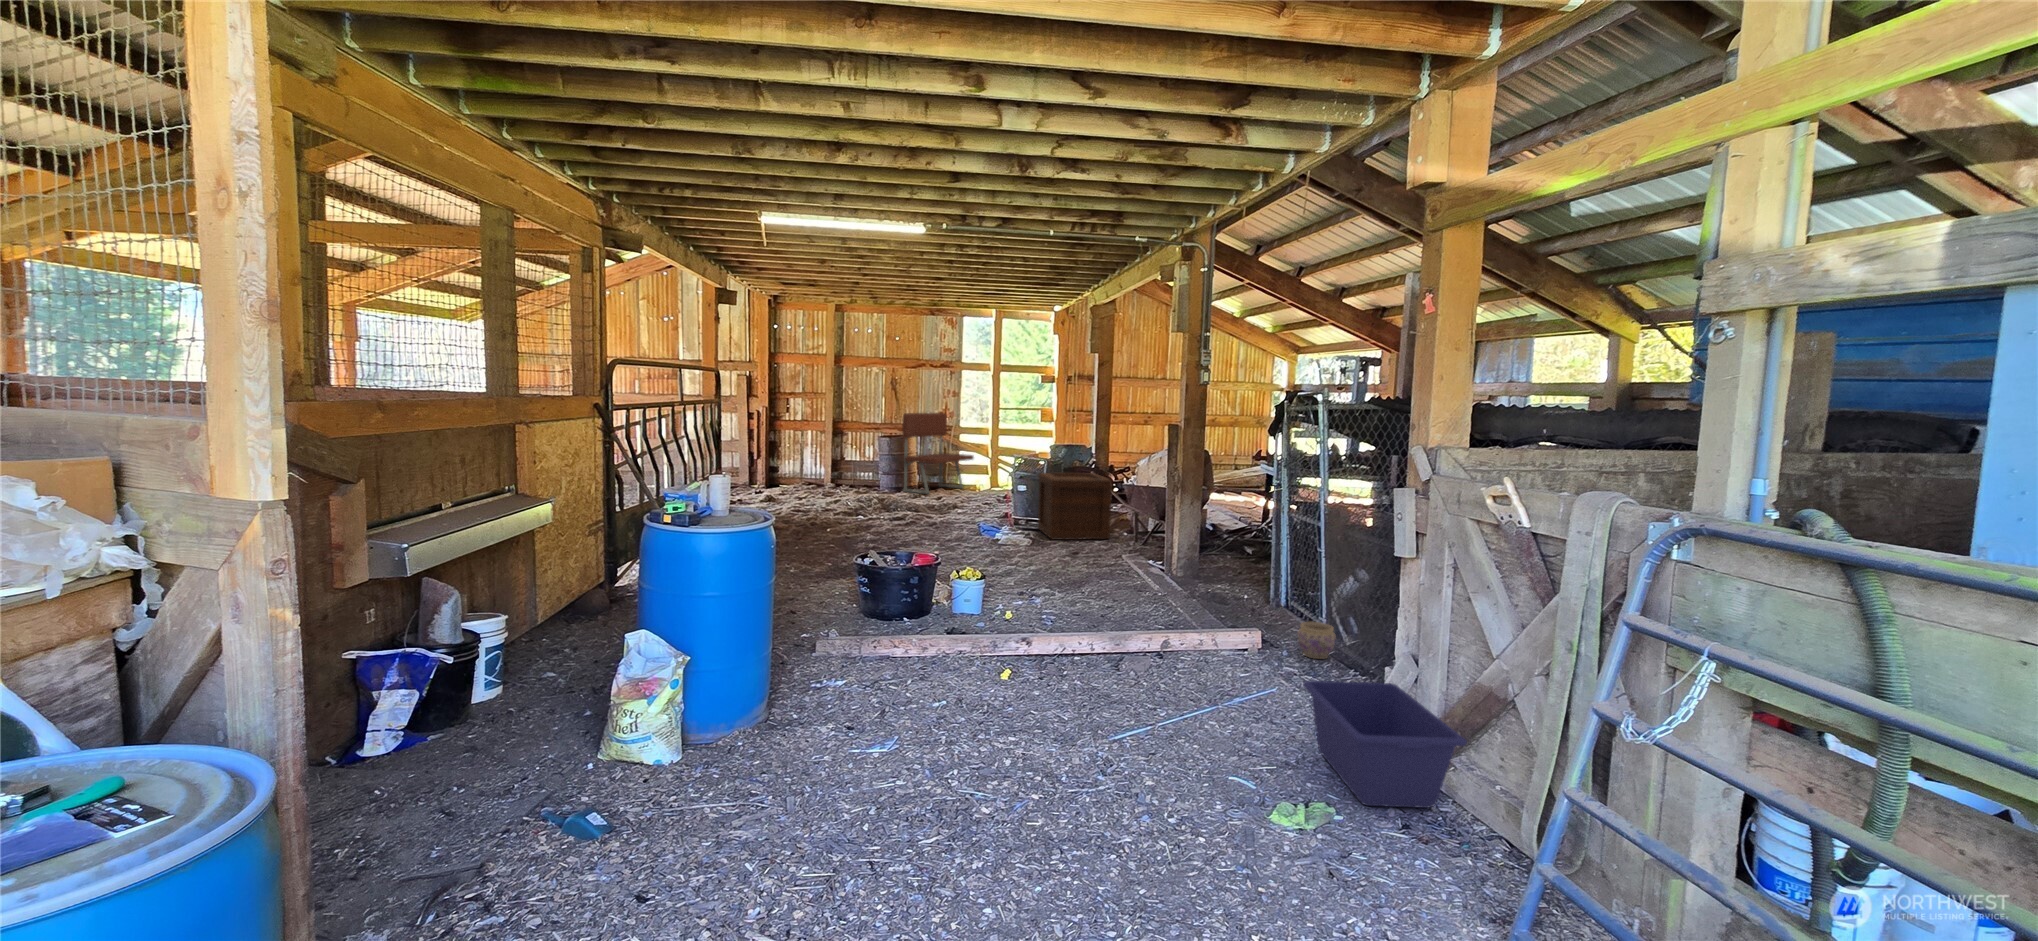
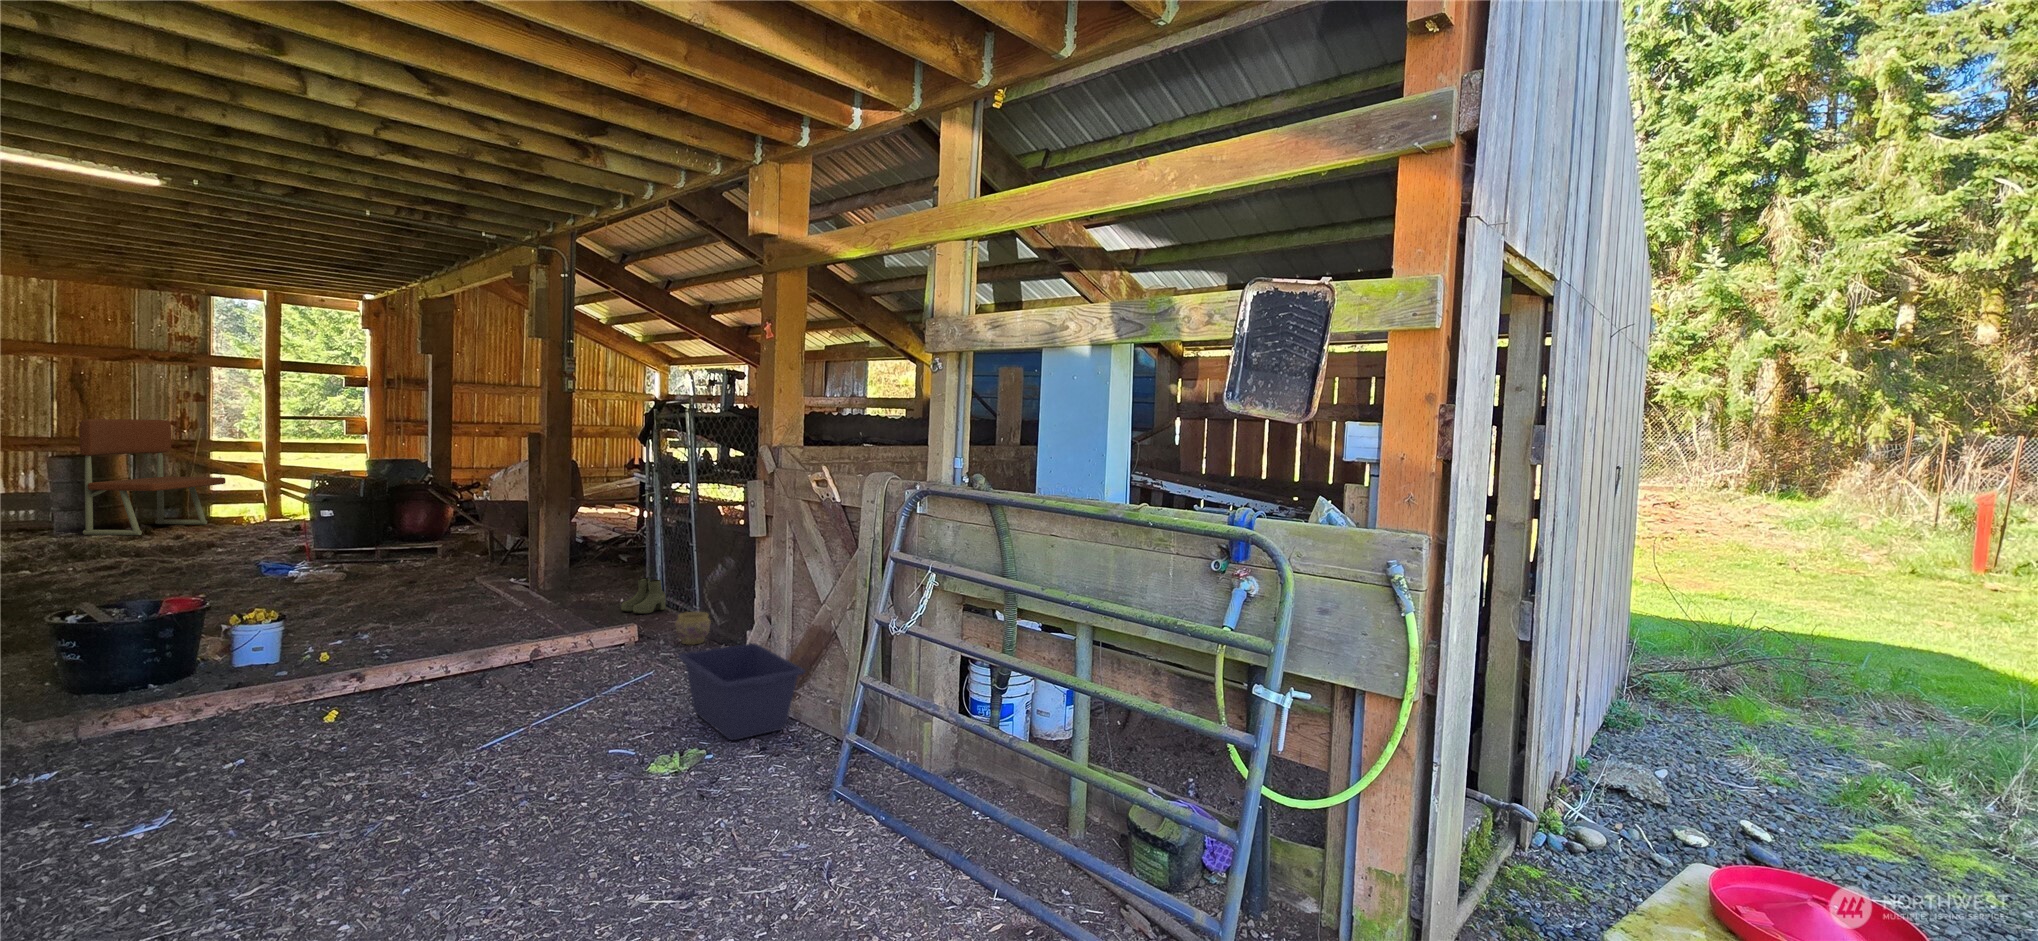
wooden crate: present [1038,473,1112,540] -> none [348,492,457,574]
boots: none [1243,574,1287,612] -> present [621,578,666,614]

